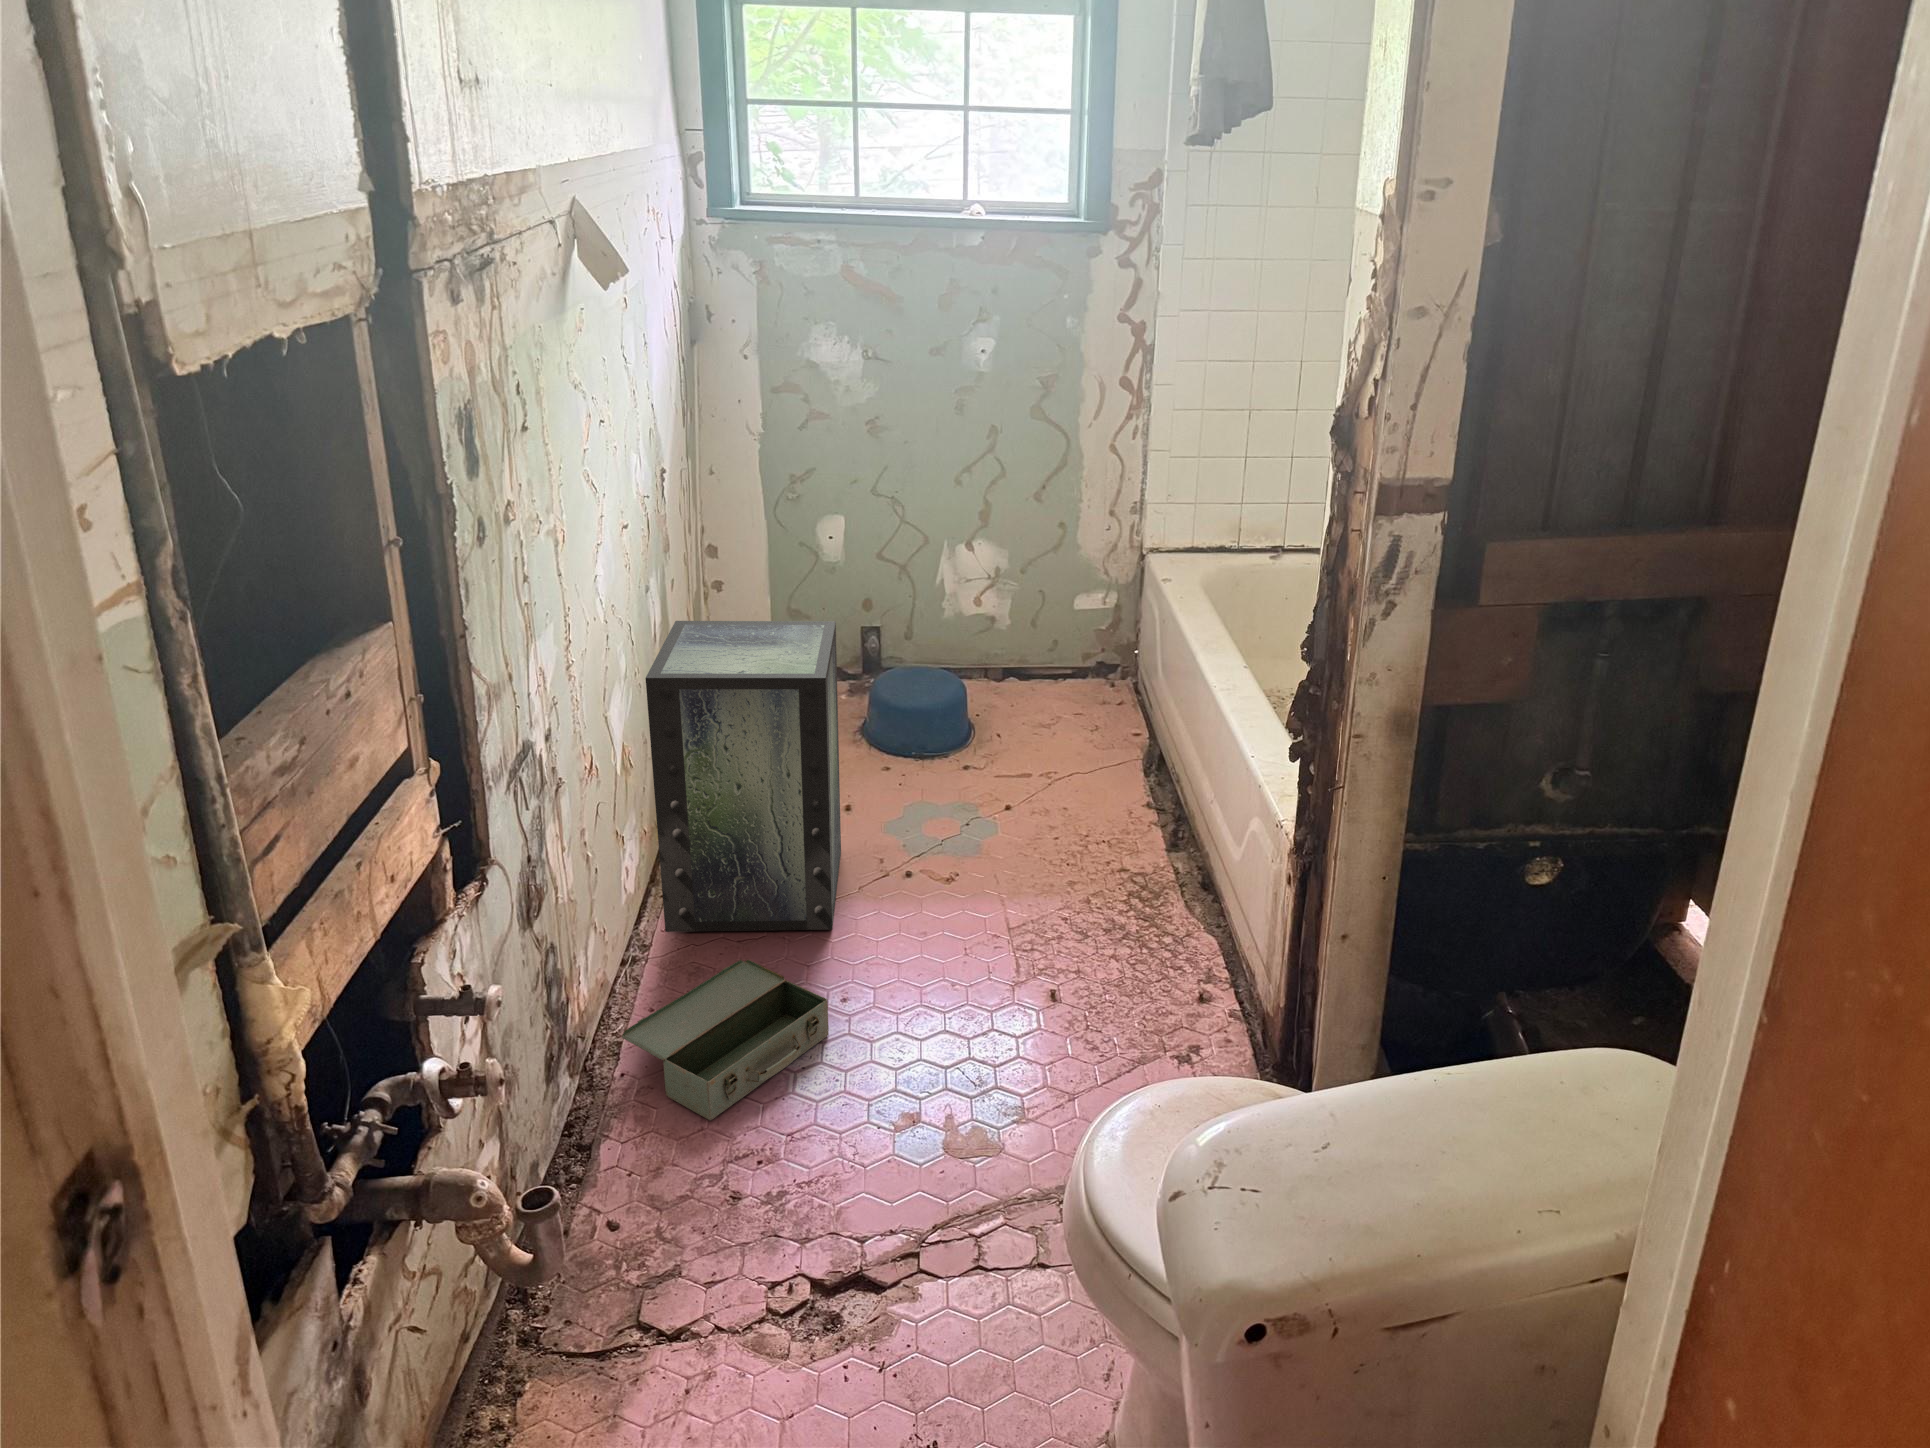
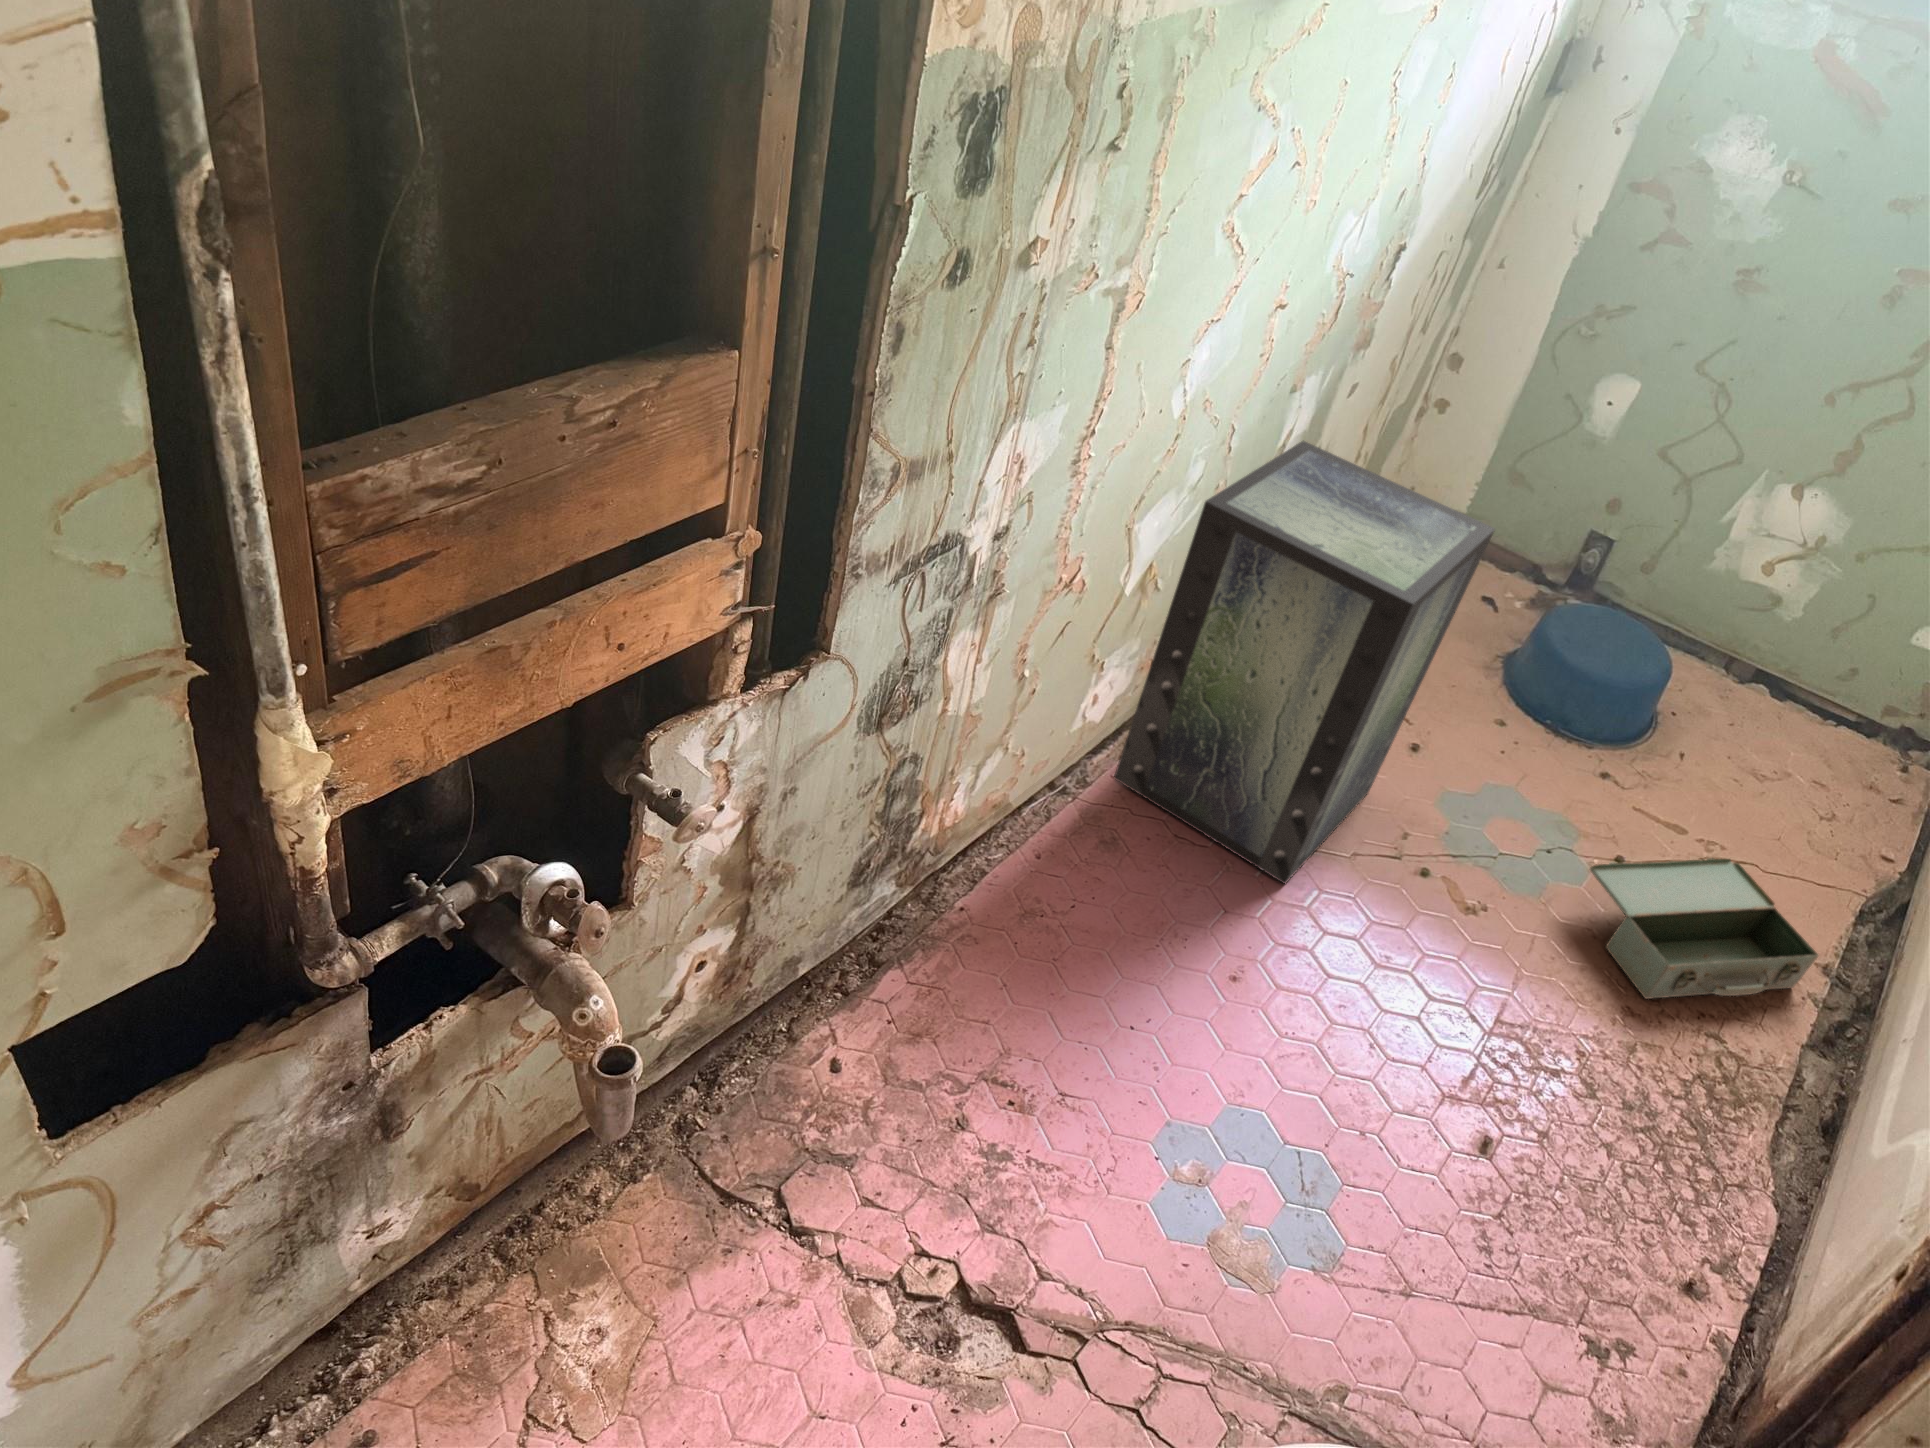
toolbox: present [622,960,829,1121] -> present [1590,858,1818,999]

